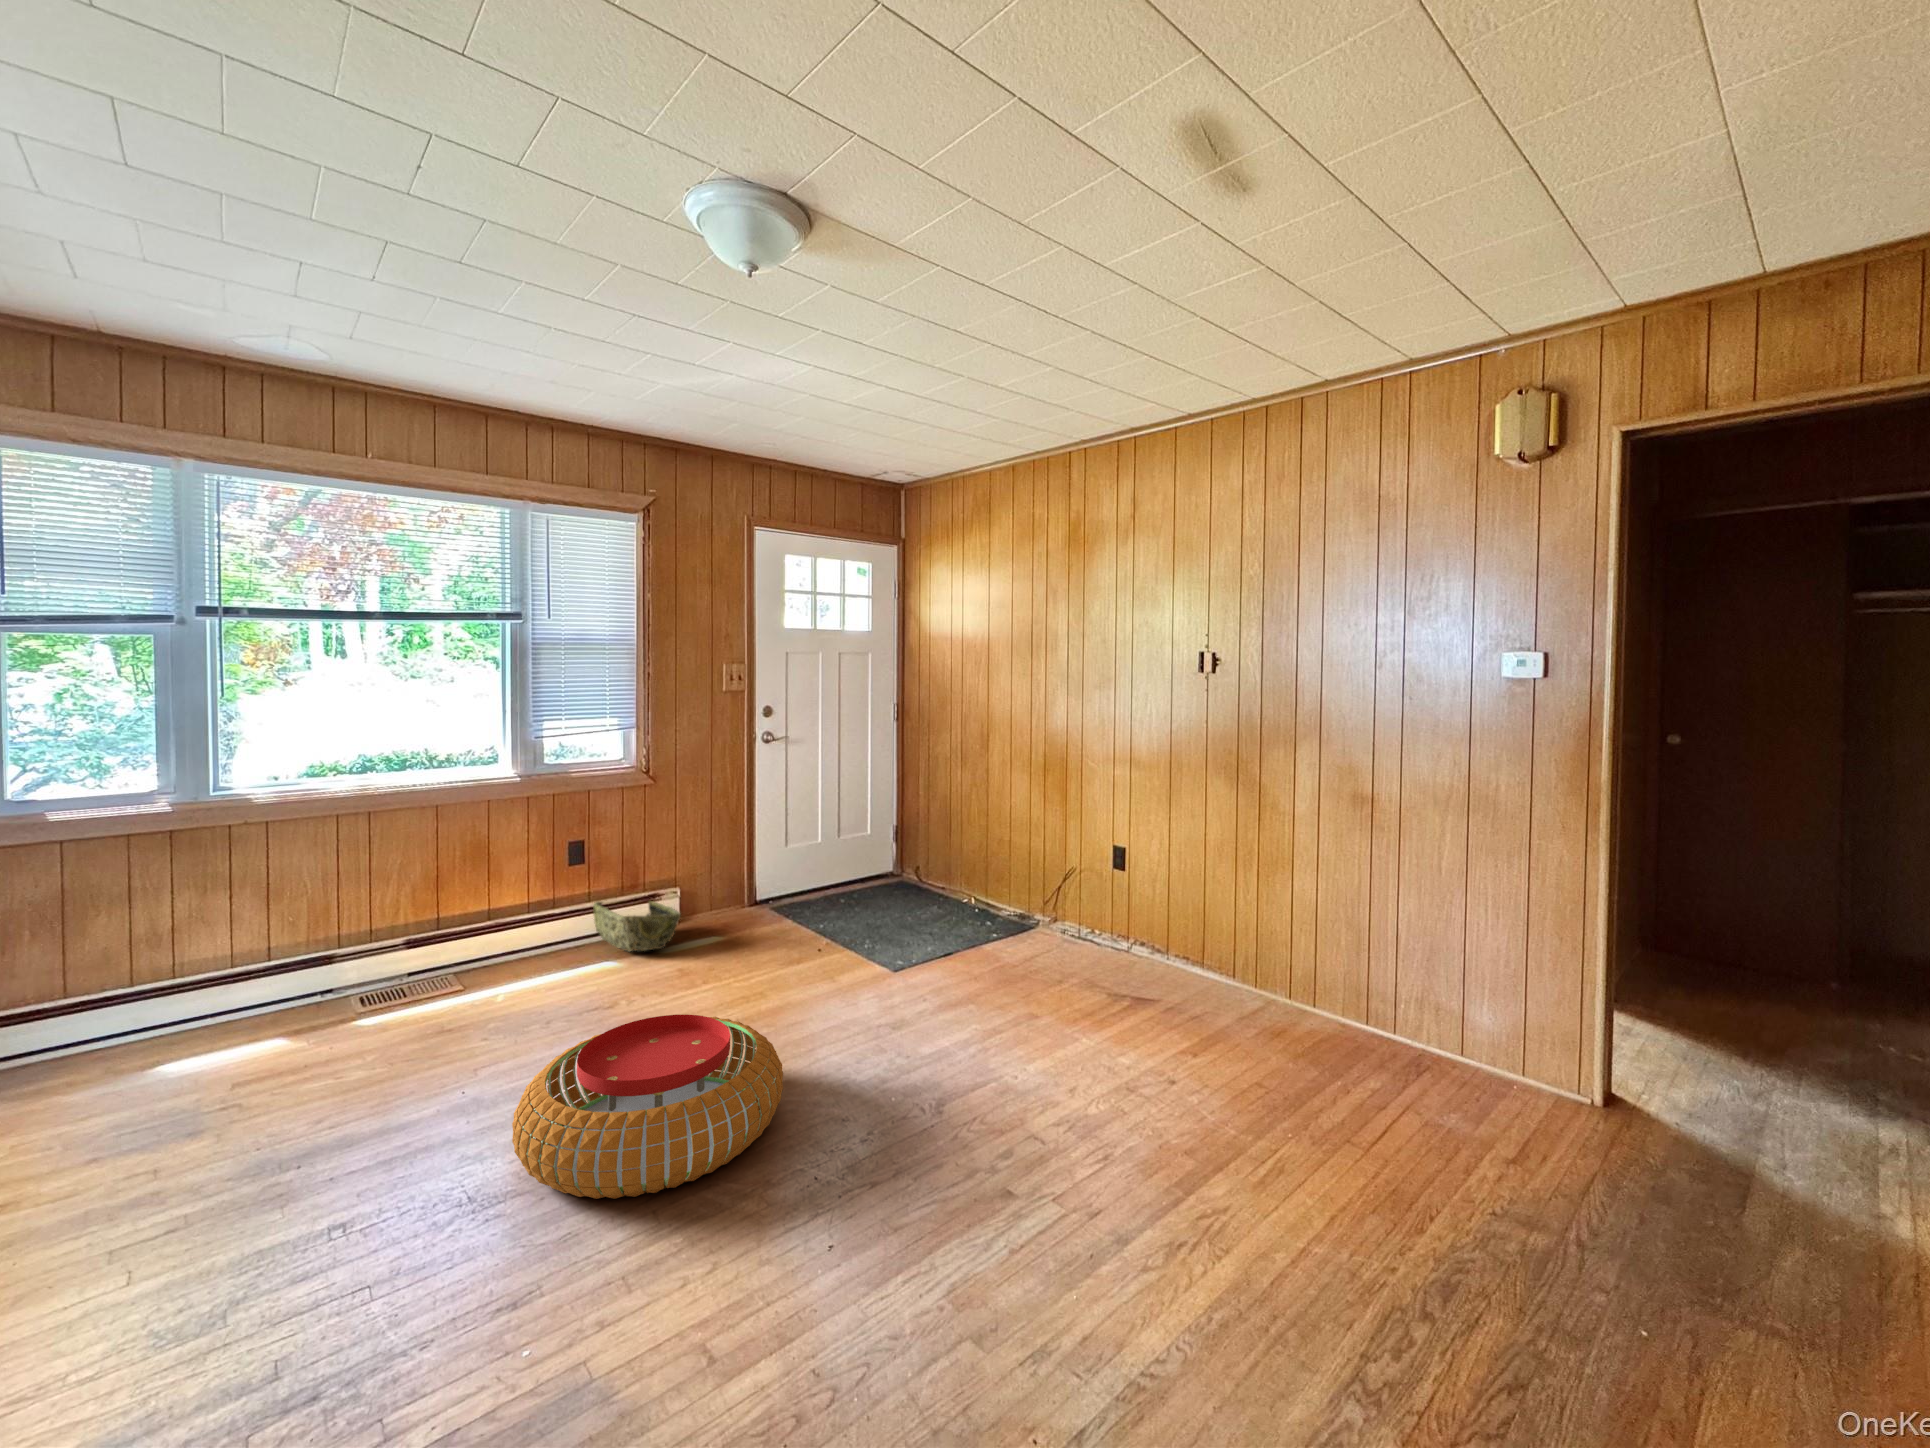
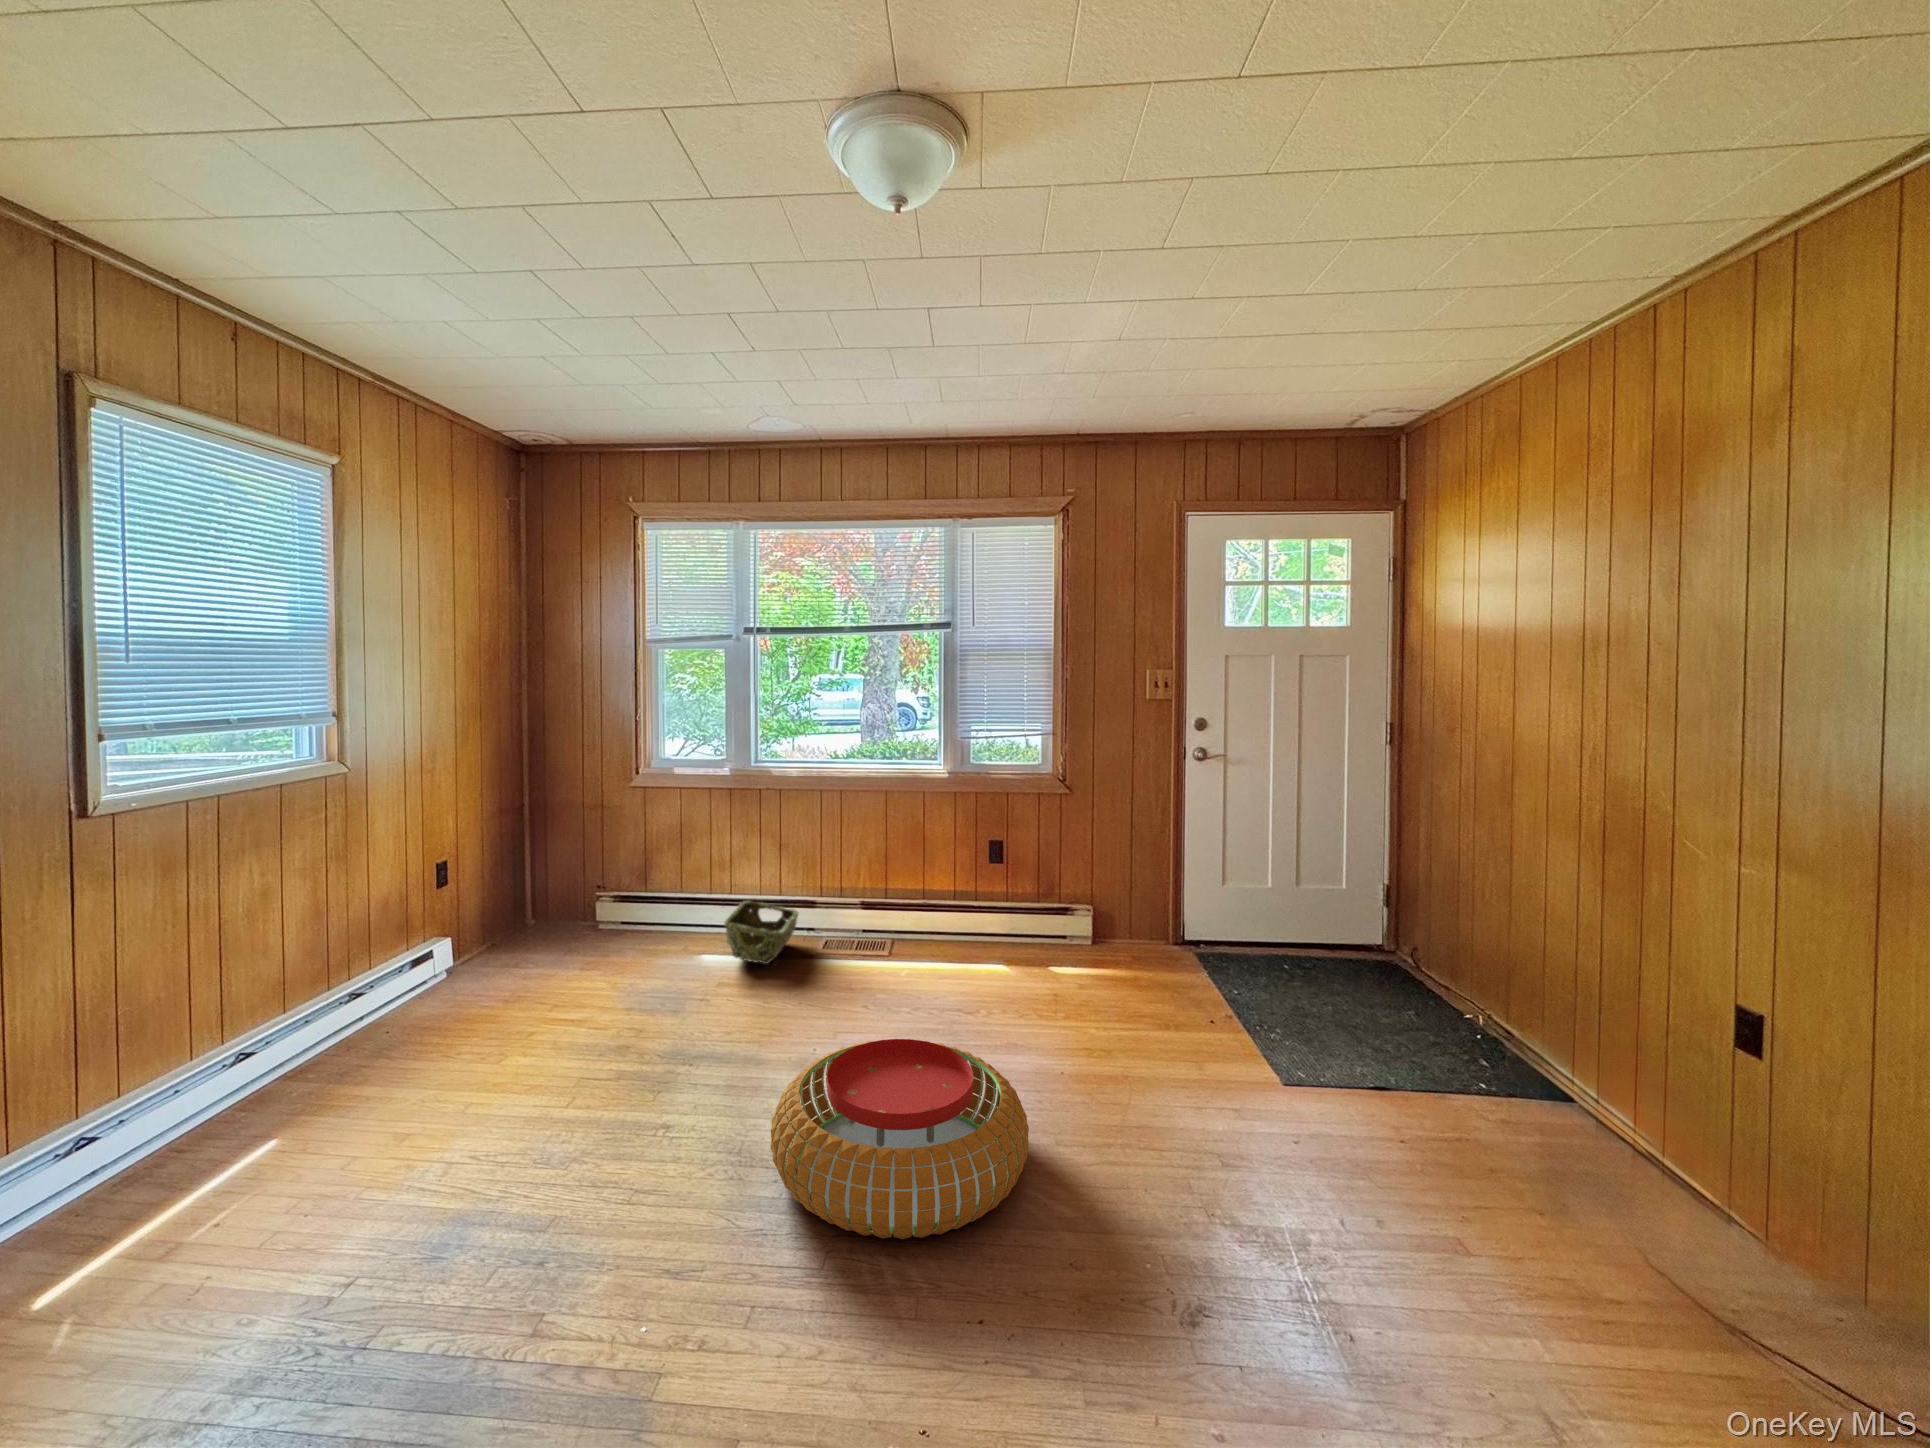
woven basket: present [593,901,681,952] -> present [724,900,798,964]

